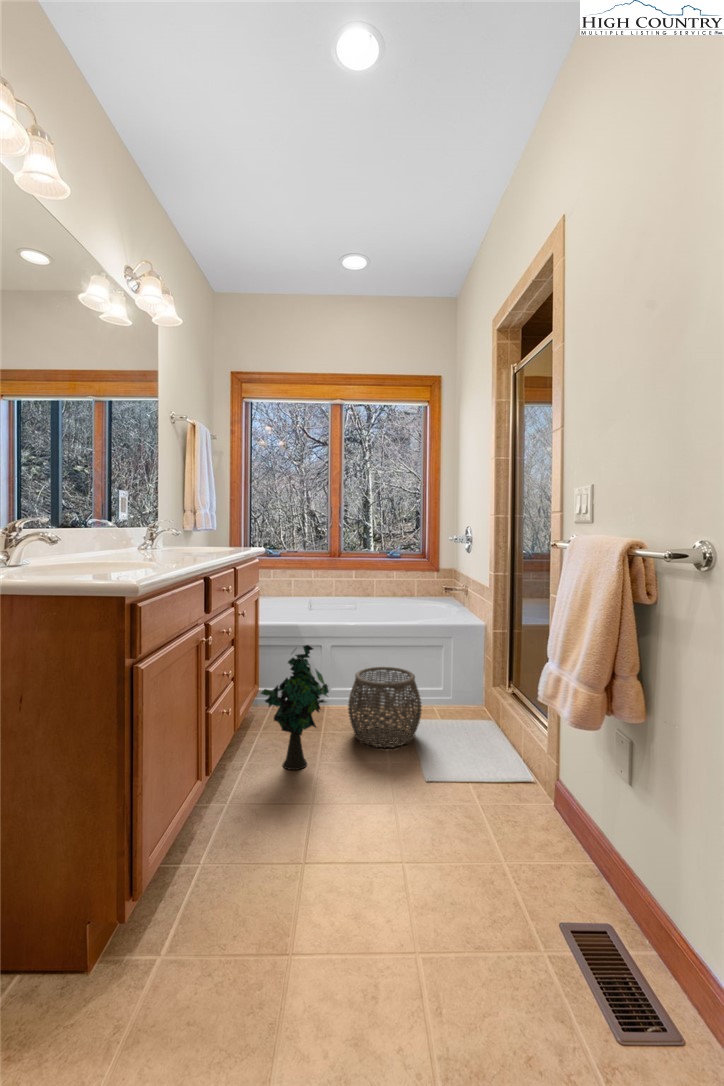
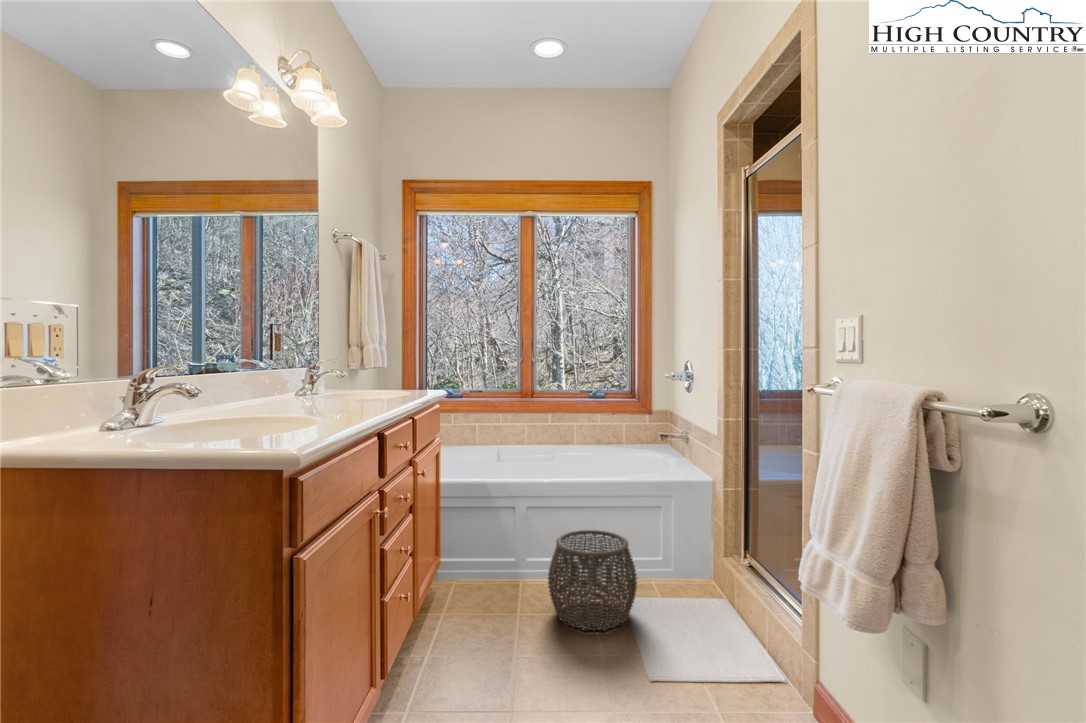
decorative plant: present [261,645,329,770] -> none [444,508,528,662]

